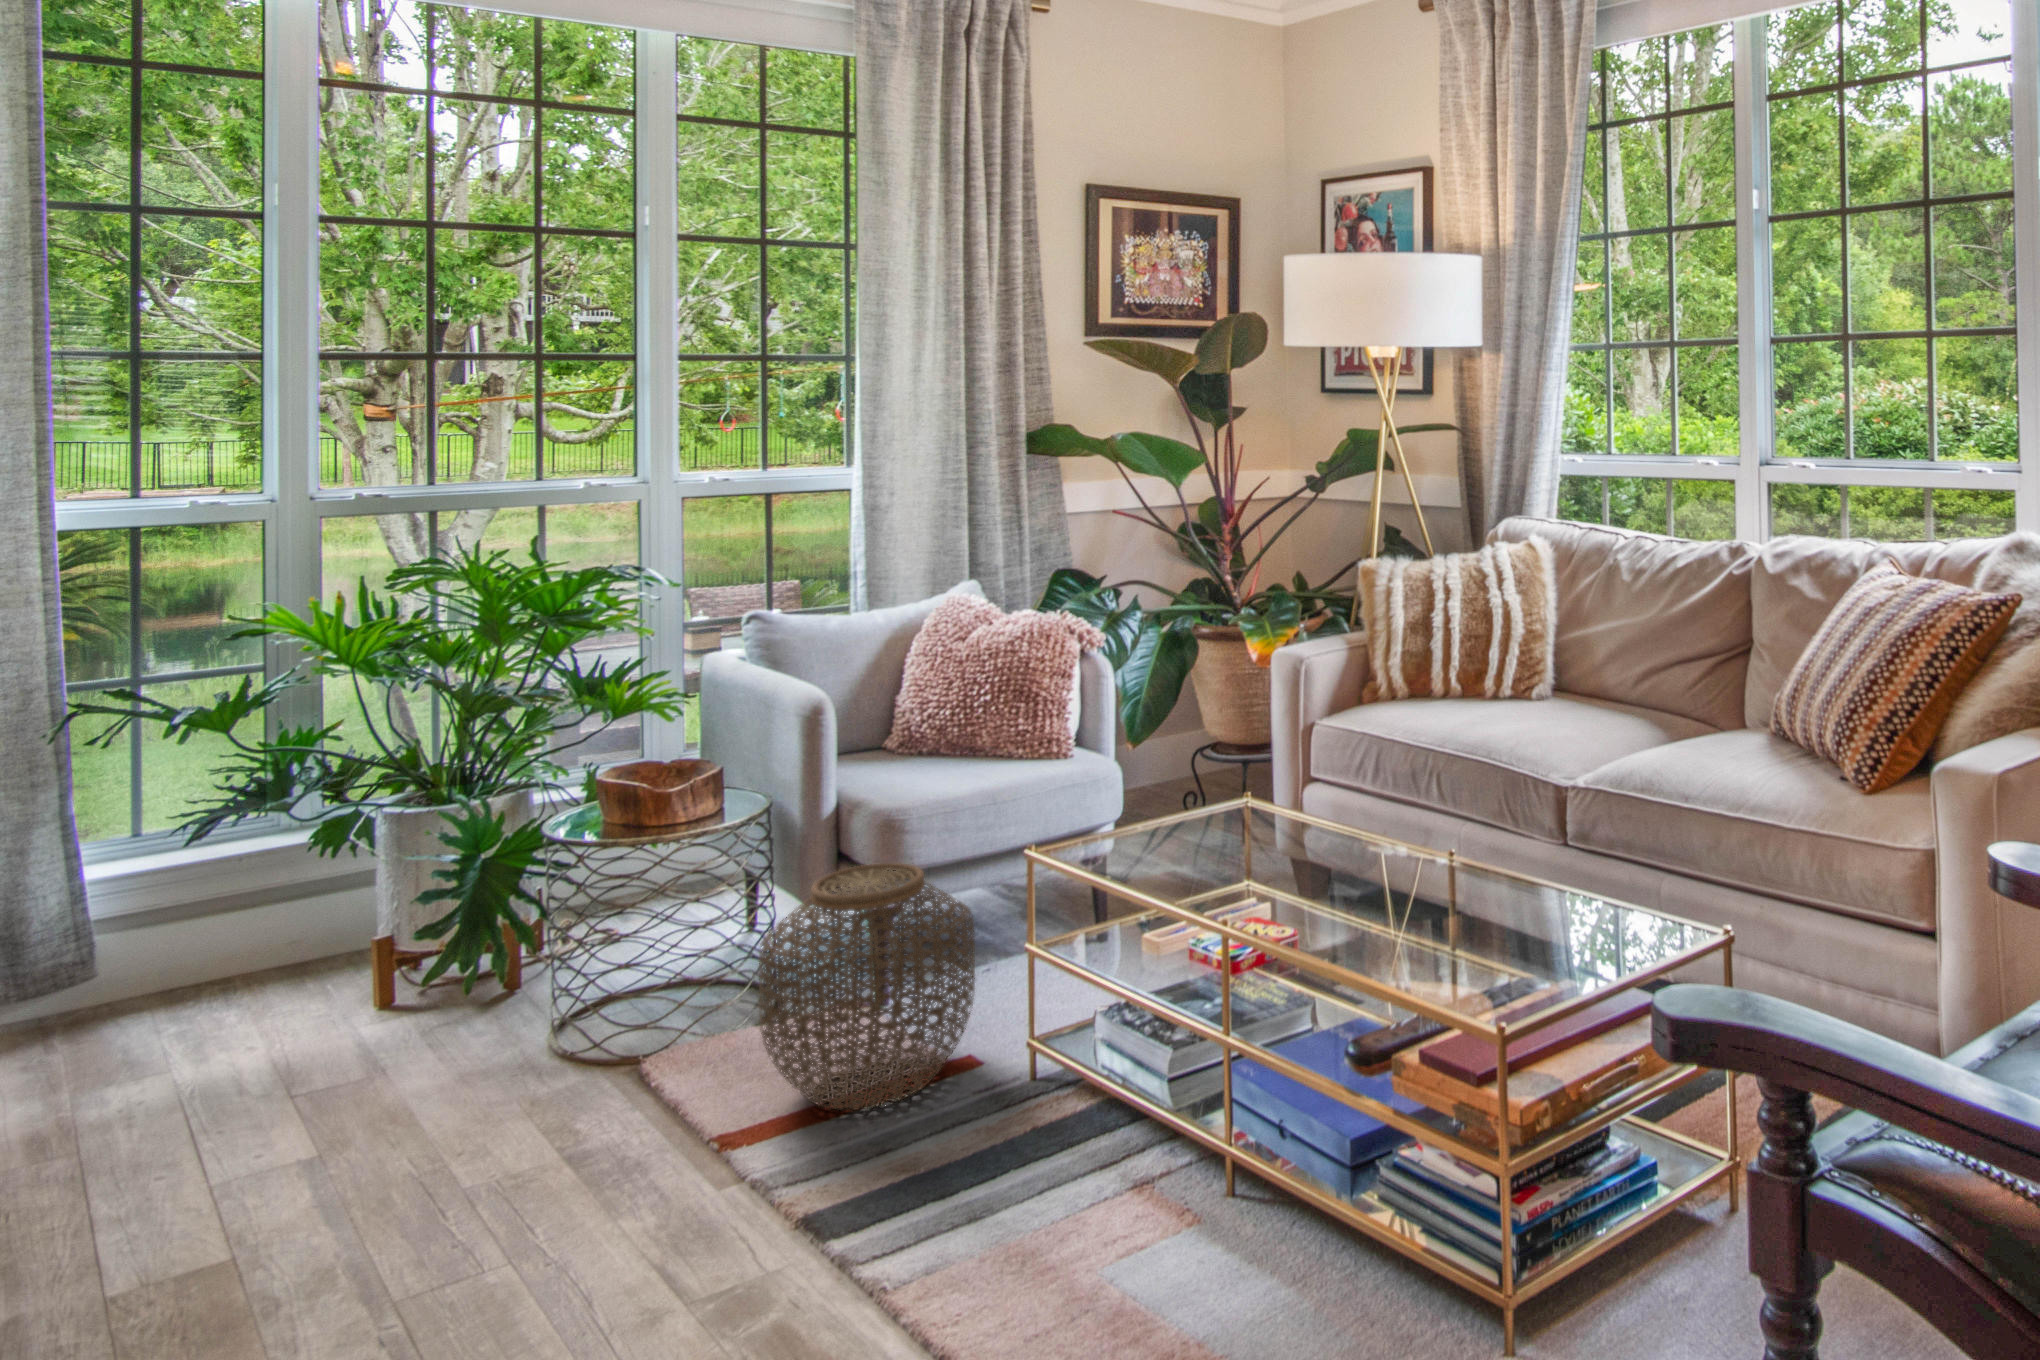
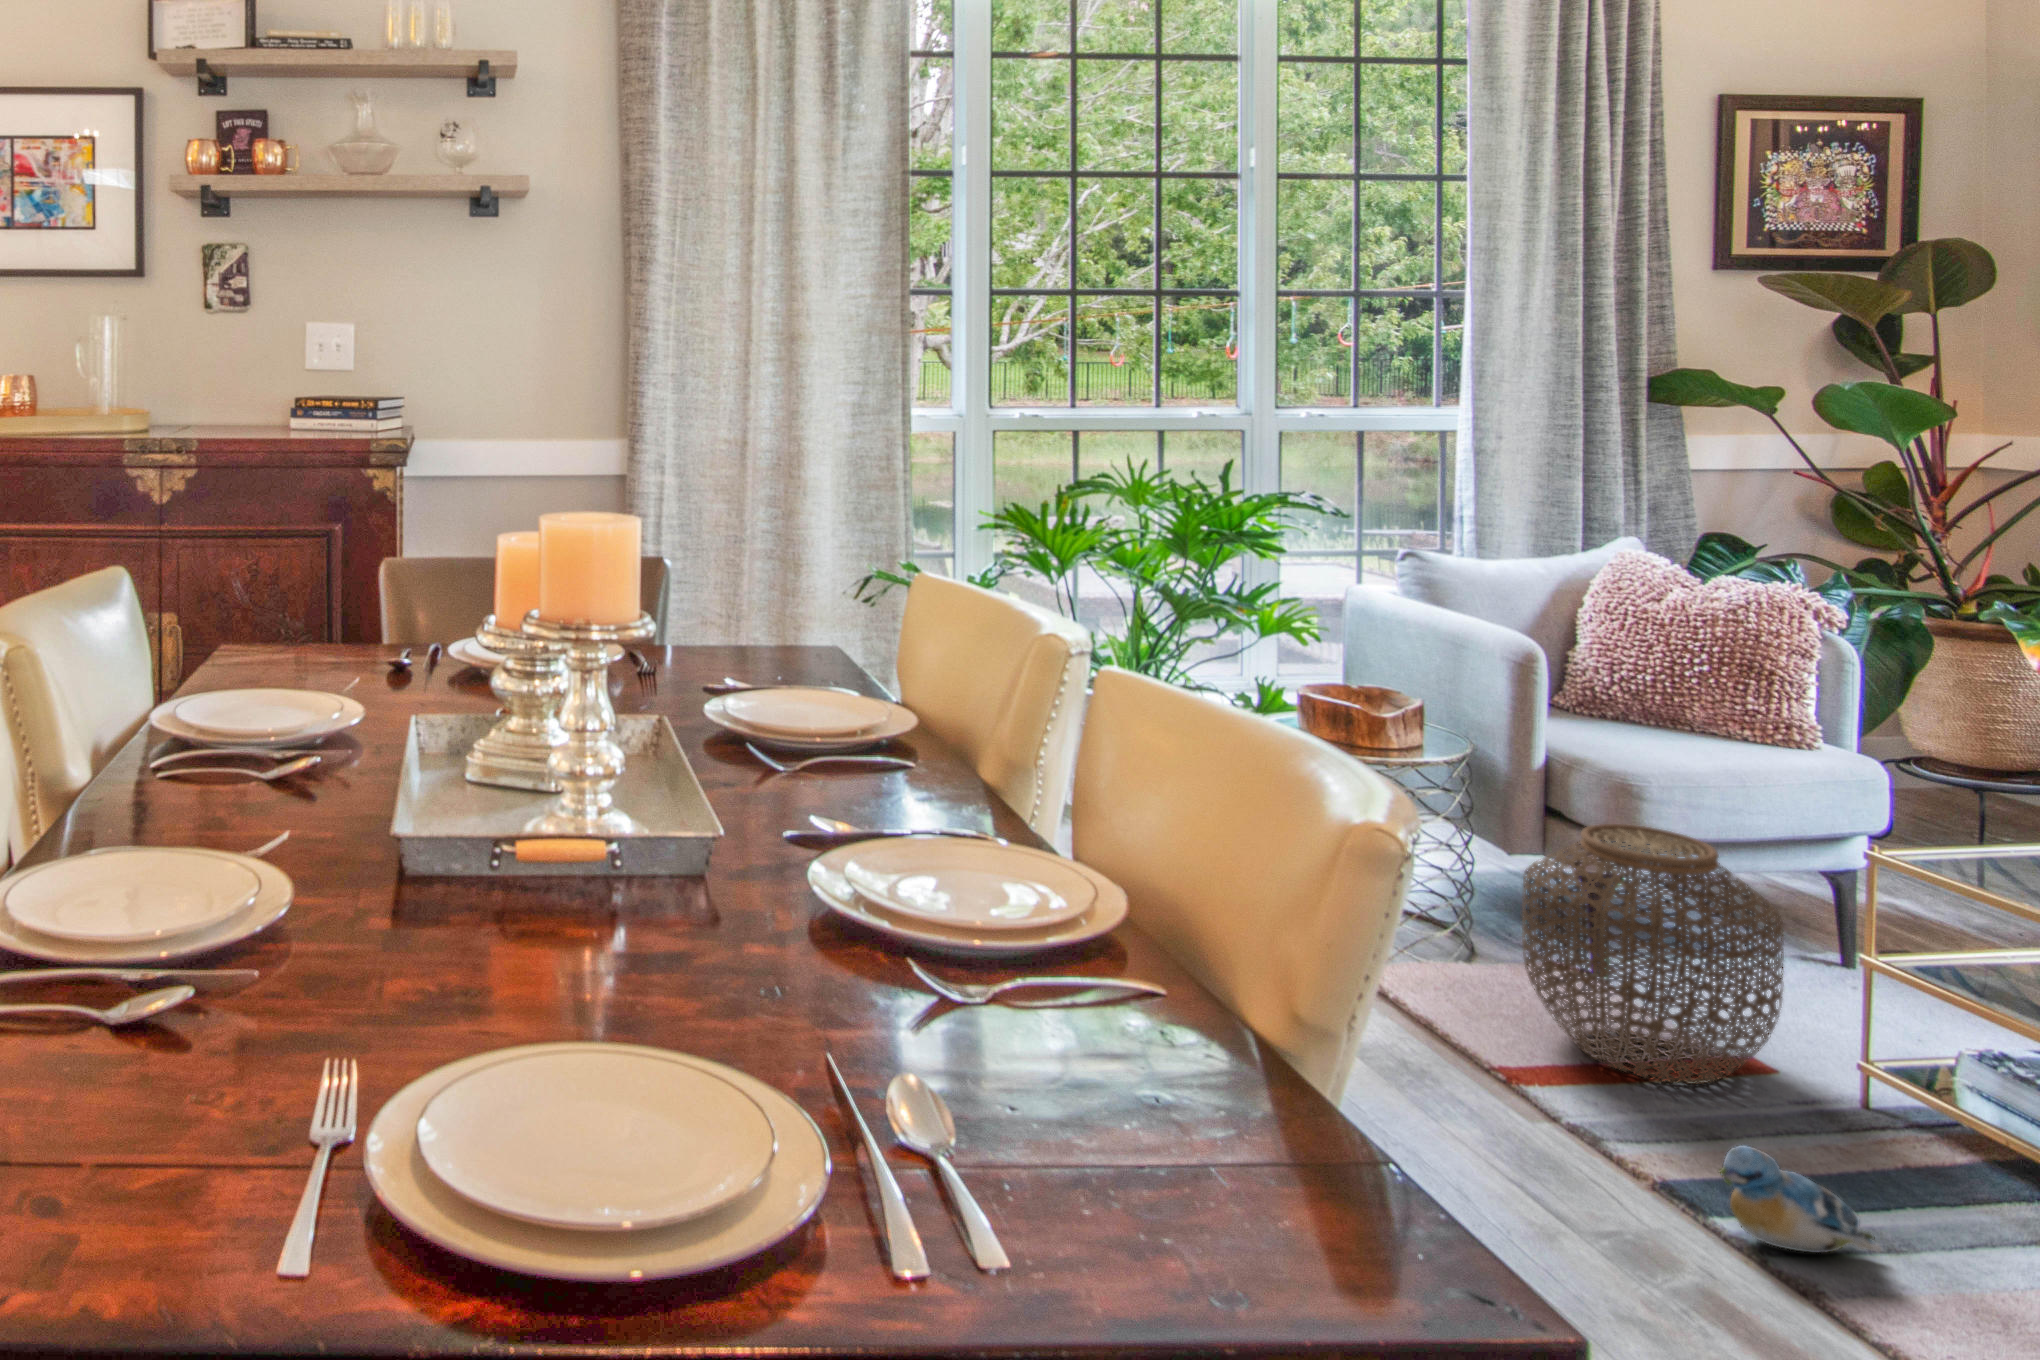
plush toy: none [820,1168,954,1256] -> present [1719,1146,1882,1253]

